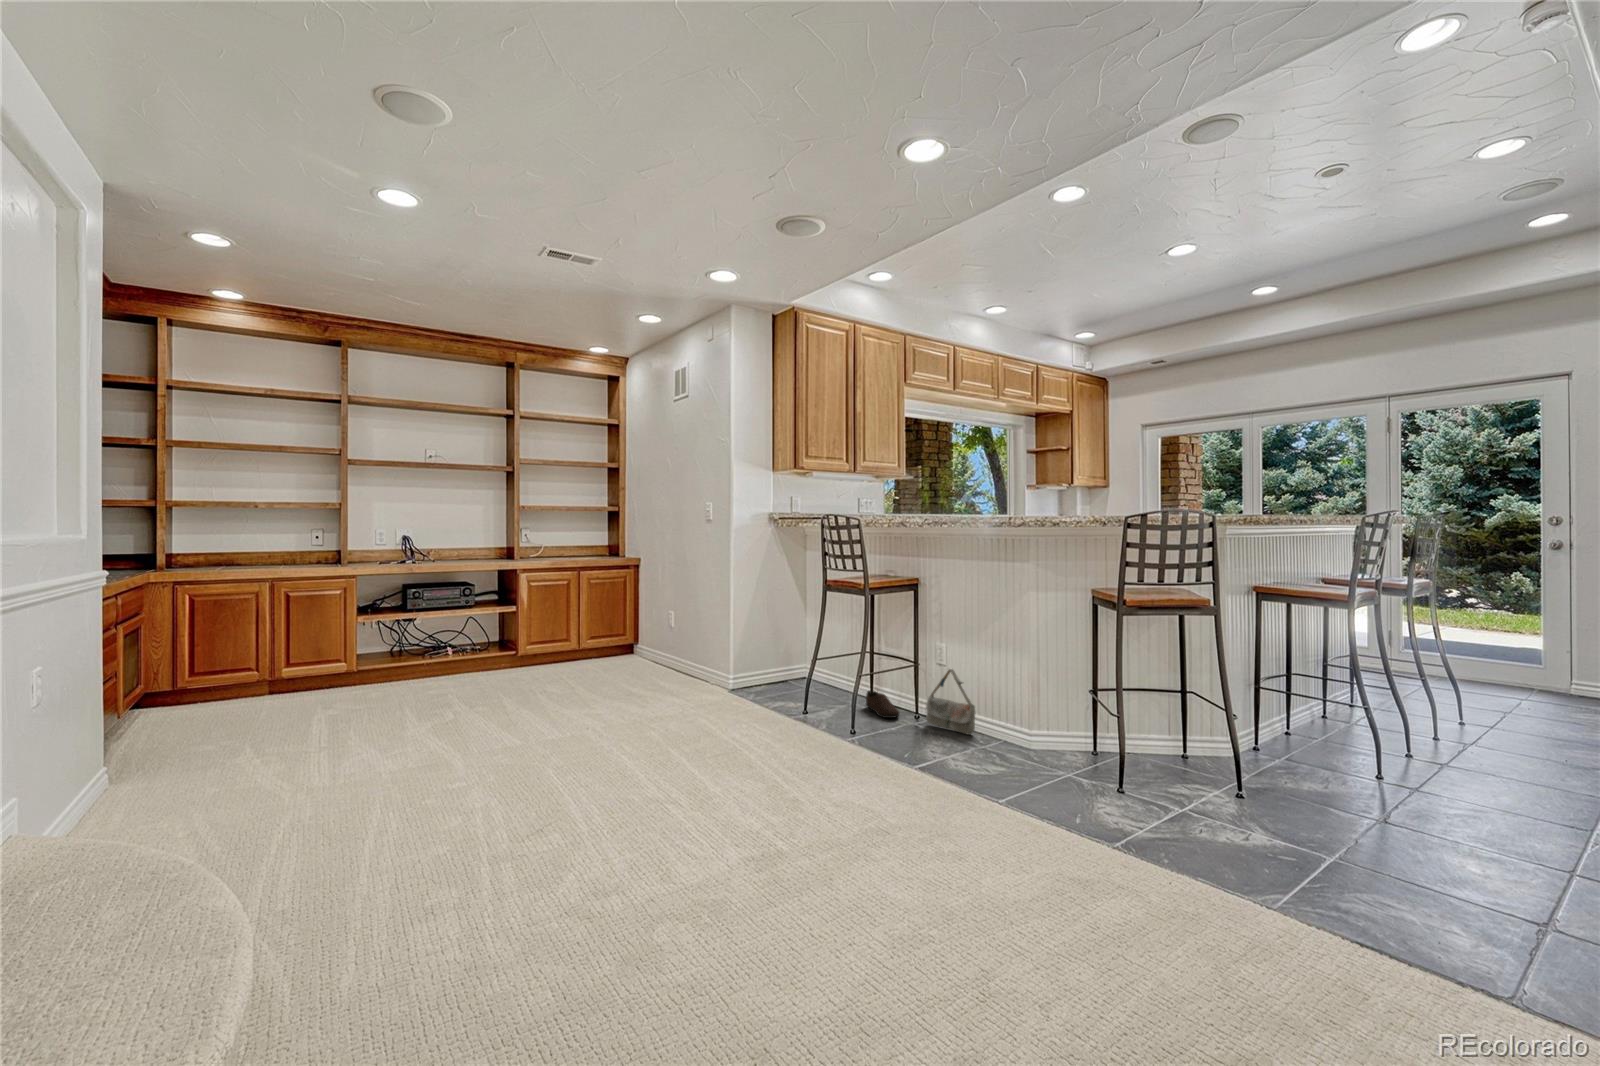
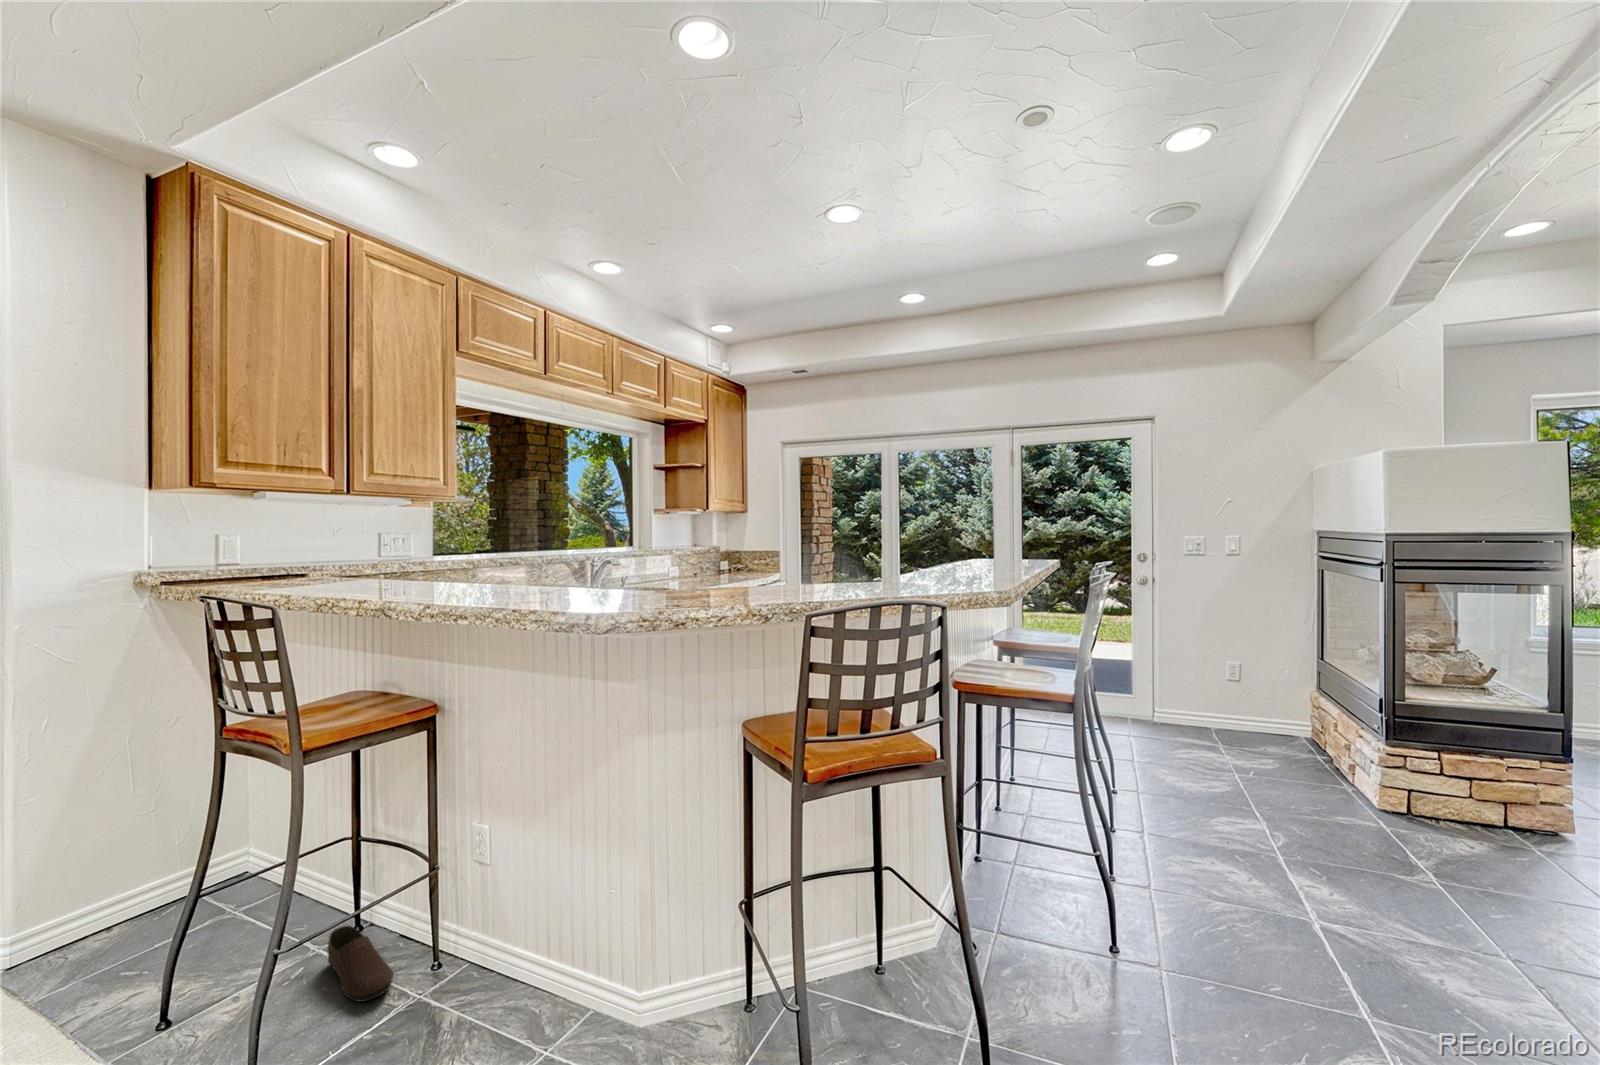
bag: present [926,669,975,735] -> none [441,889,538,1020]

